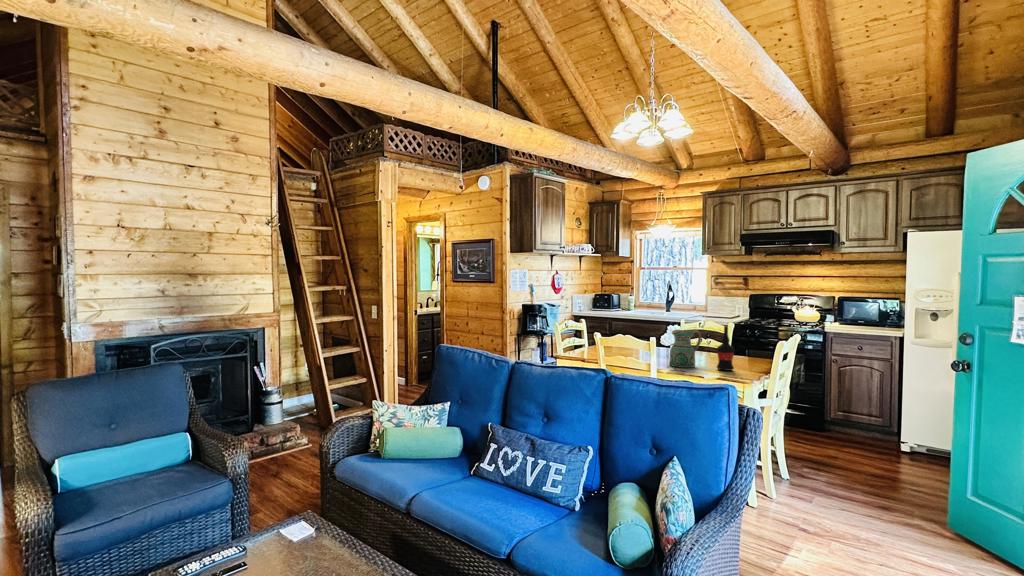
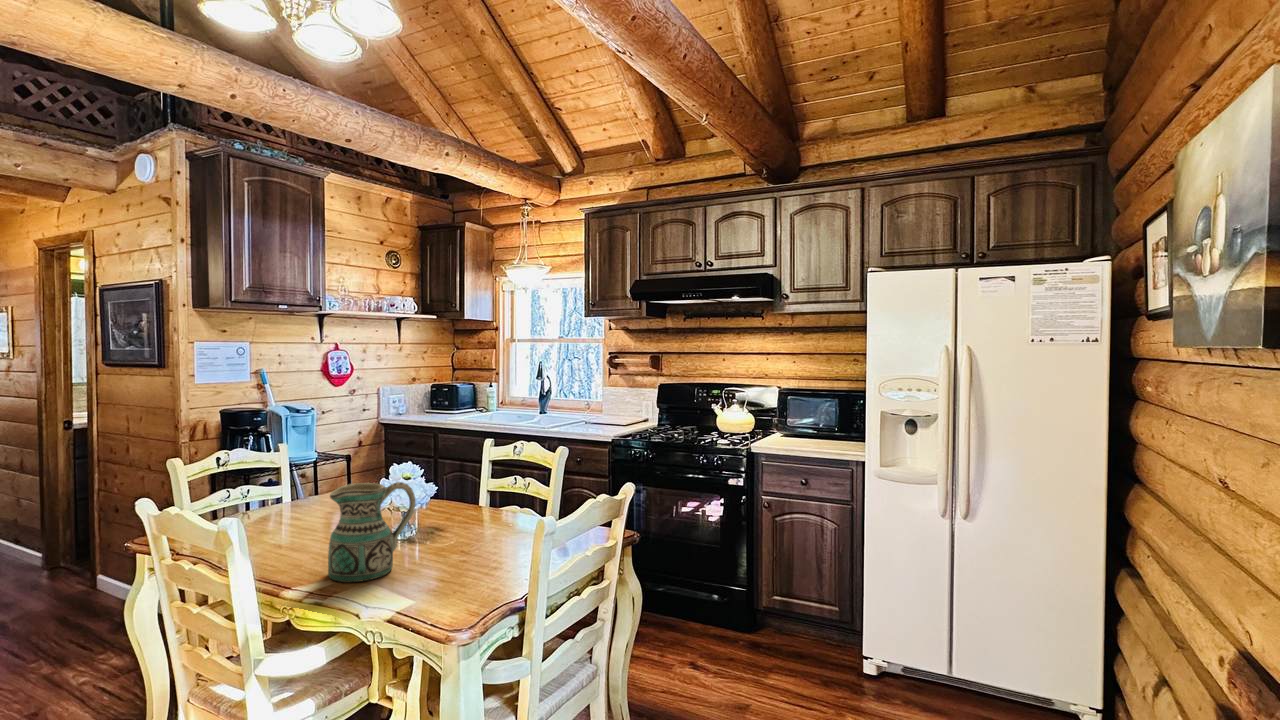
wine bottle: present [717,325,734,371] -> none [424,475,465,588]

